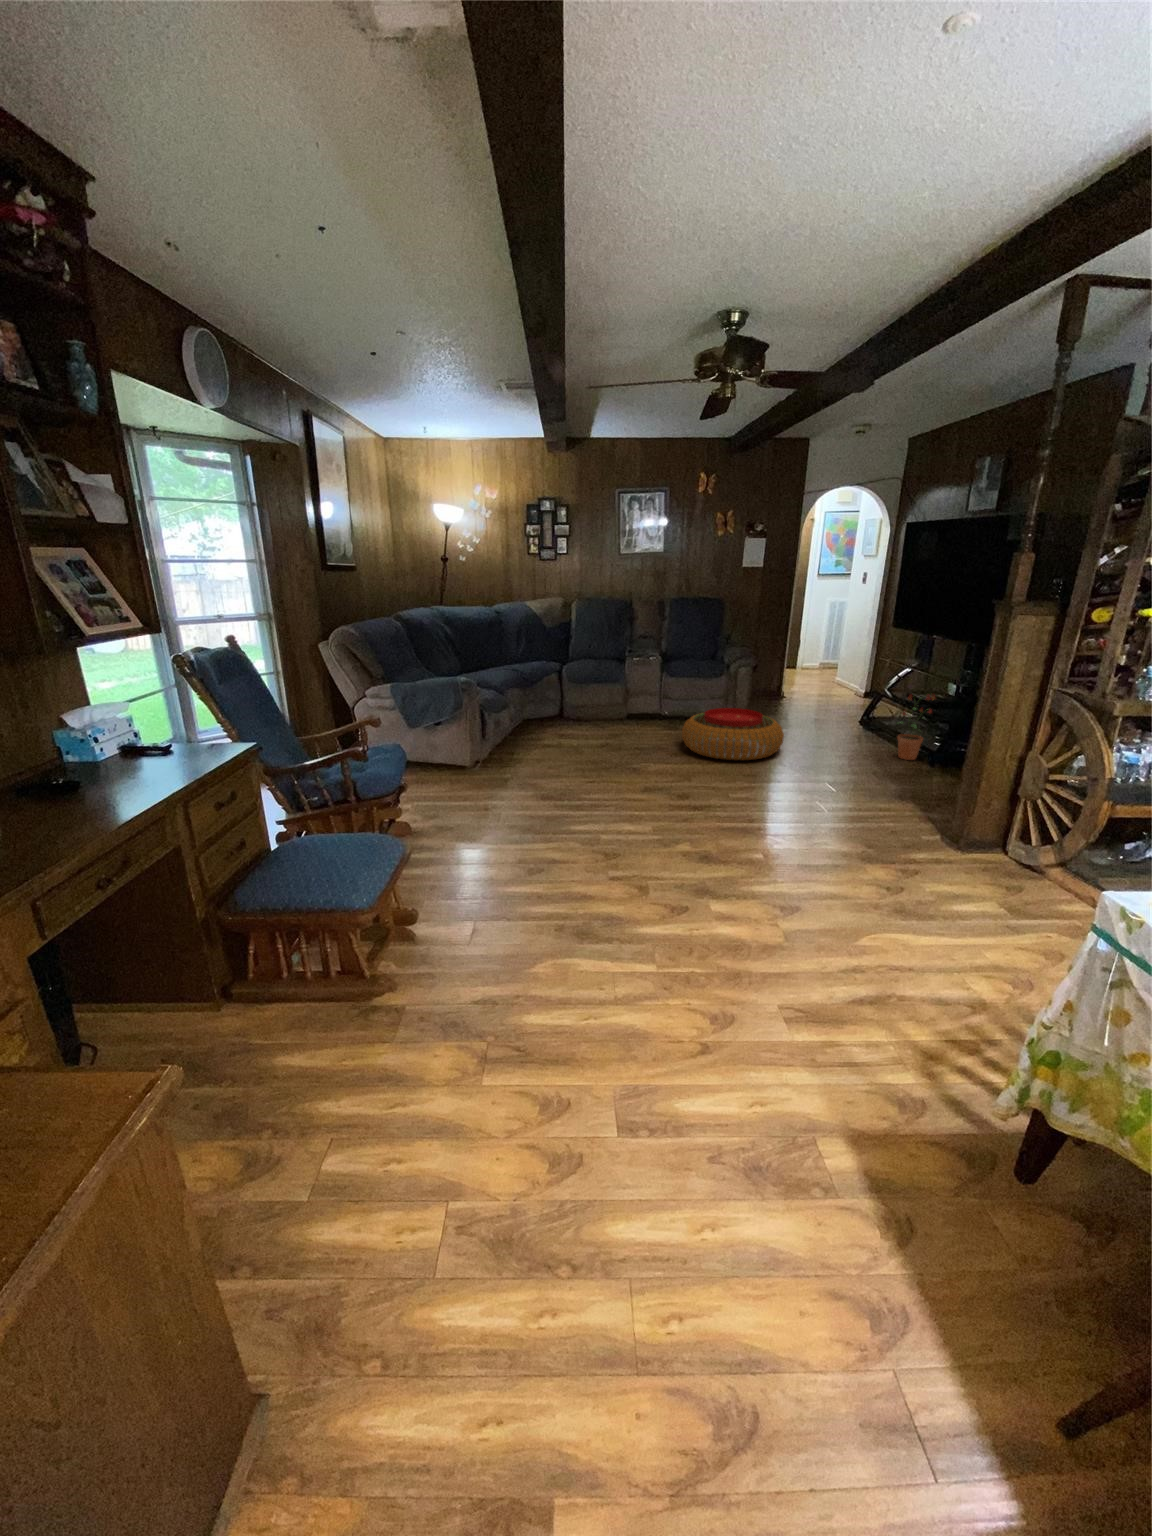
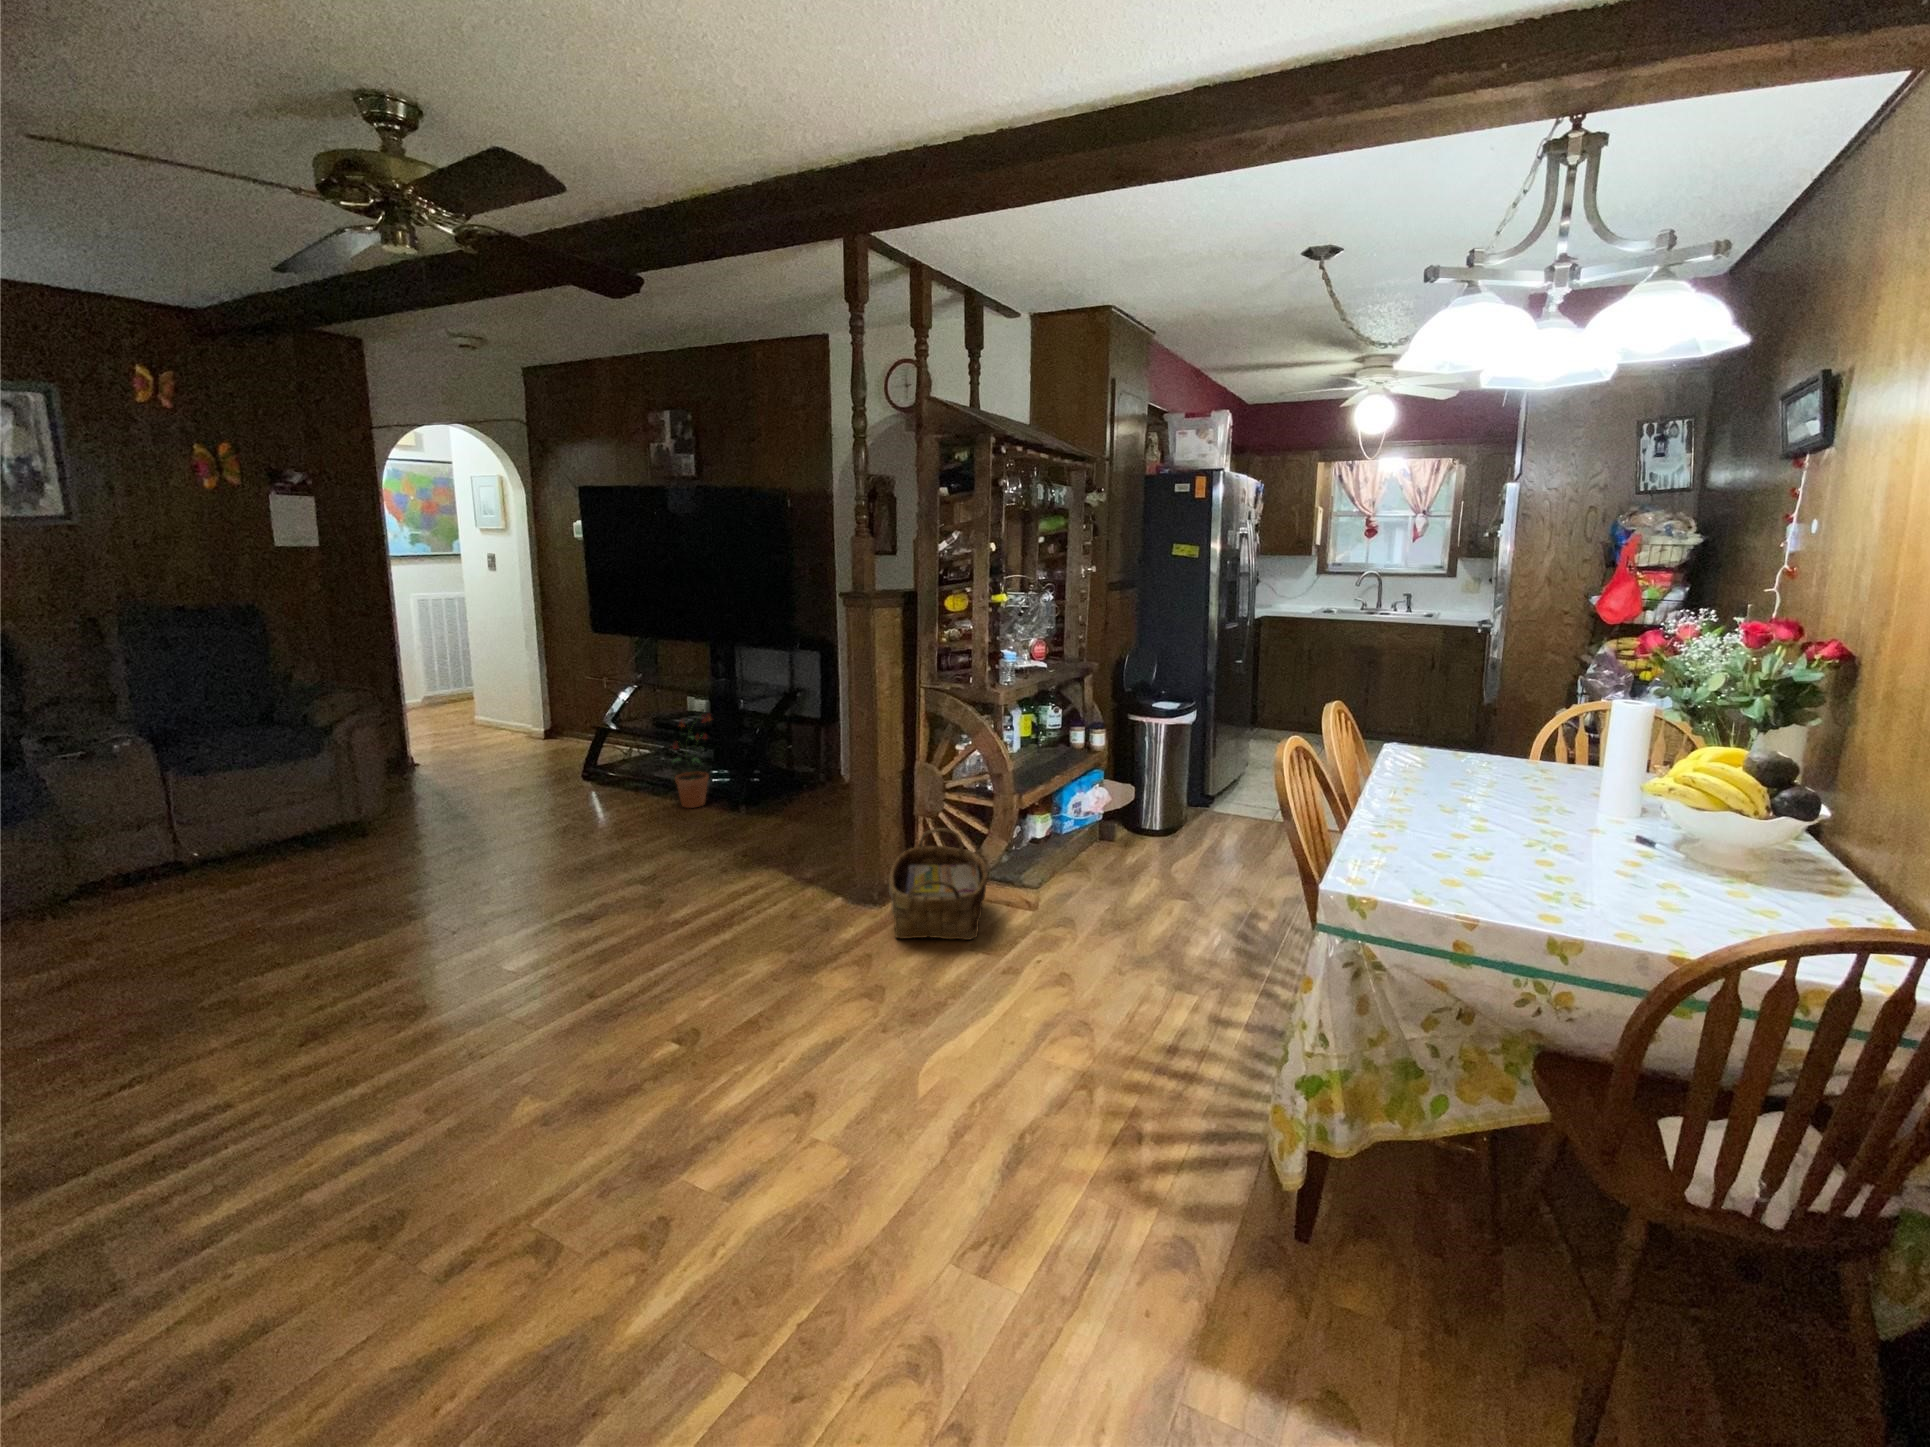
pouf: present [682,708,784,760] -> none [281,797,515,911]
woven basket: none [944,810,1055,901] -> present [889,828,988,940]

